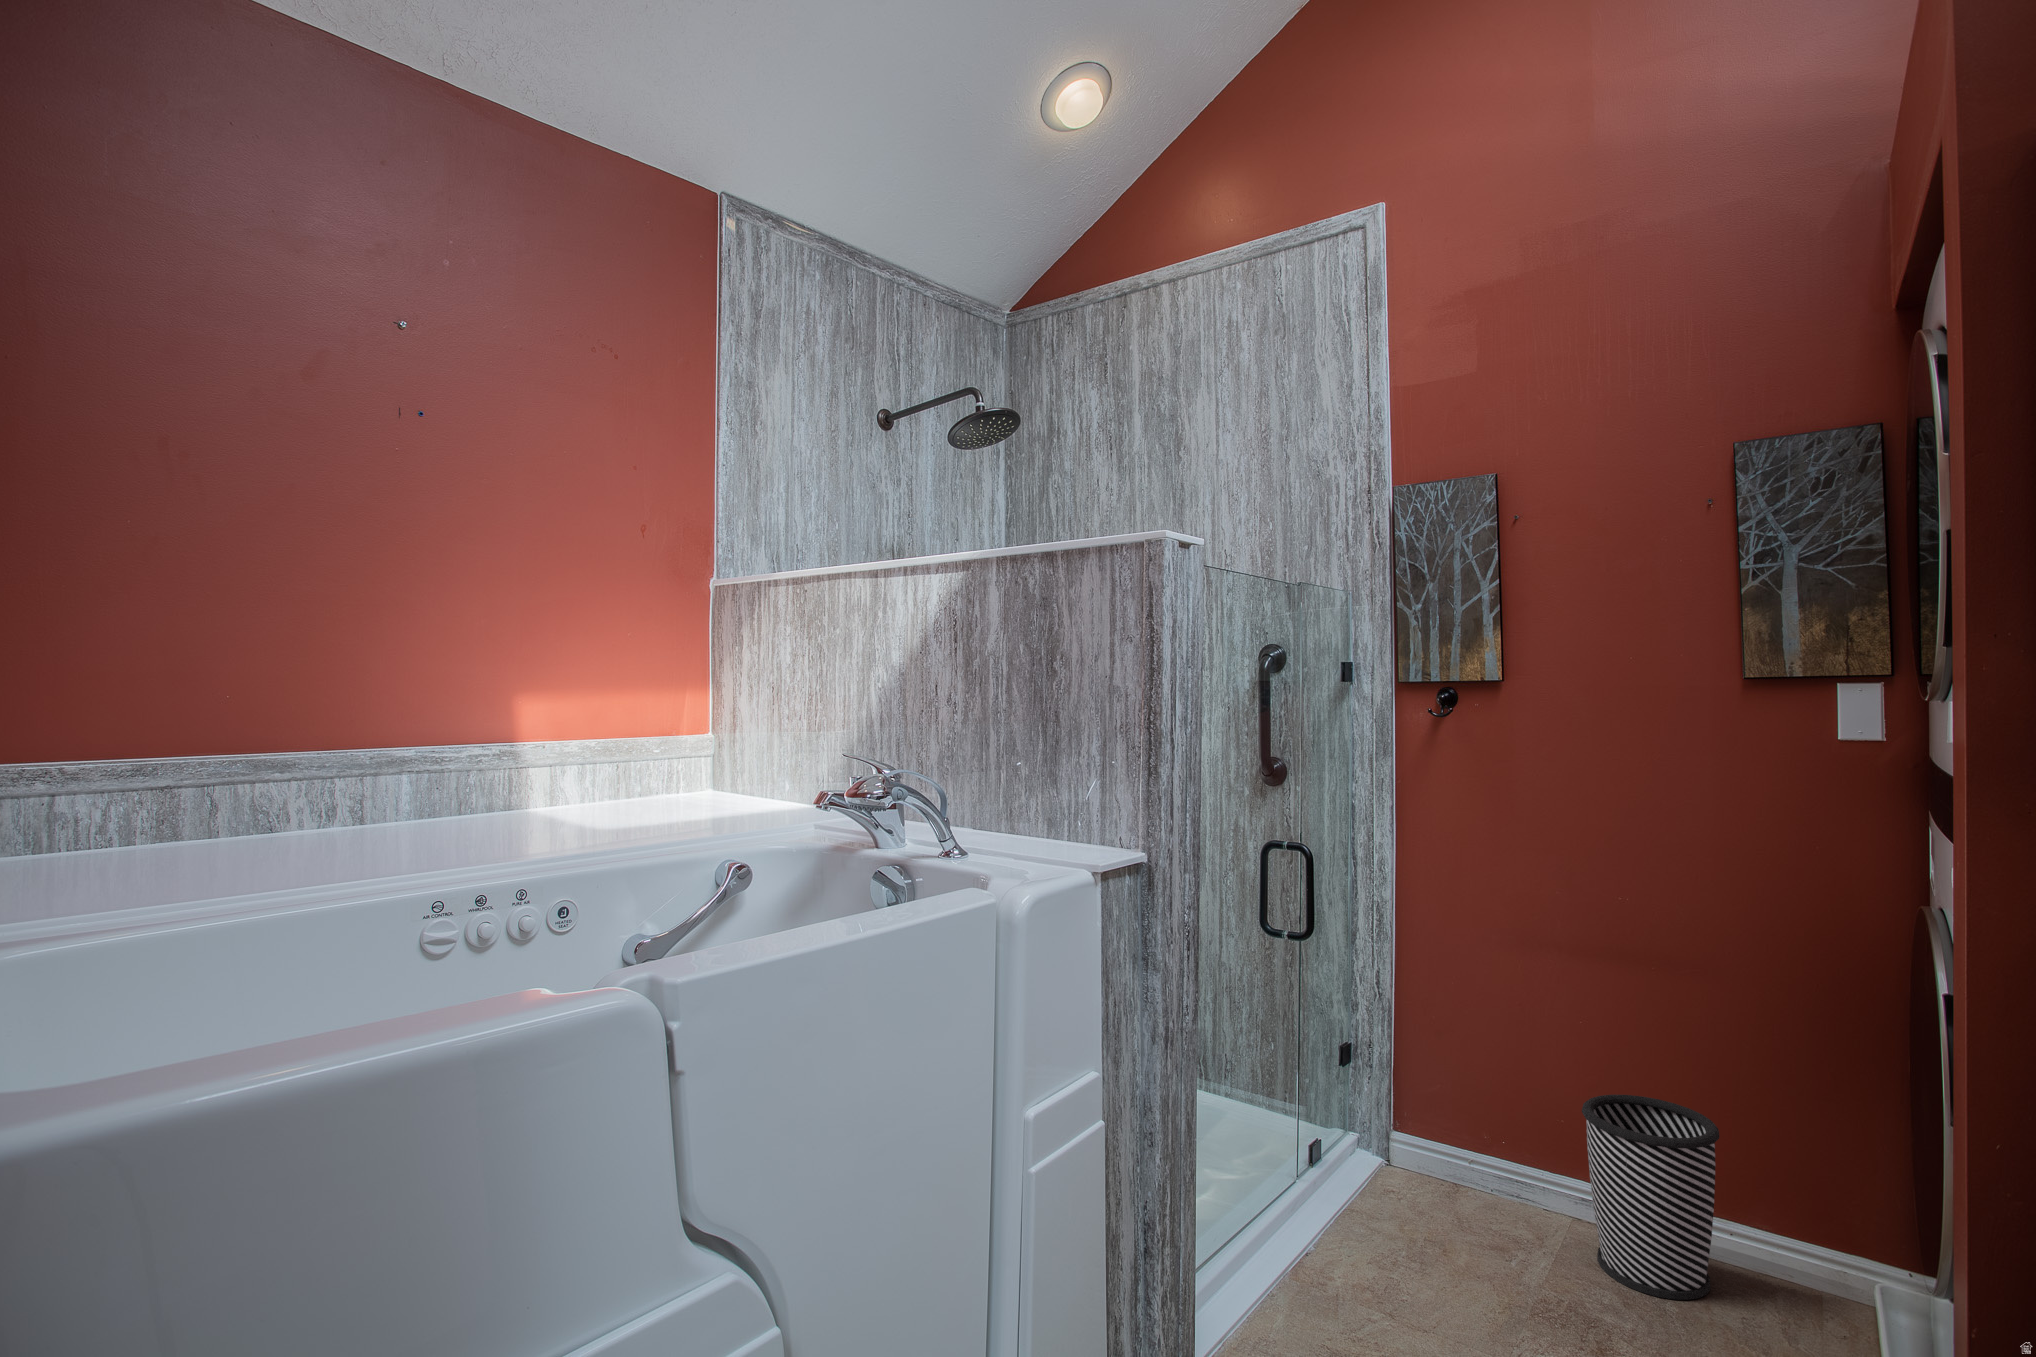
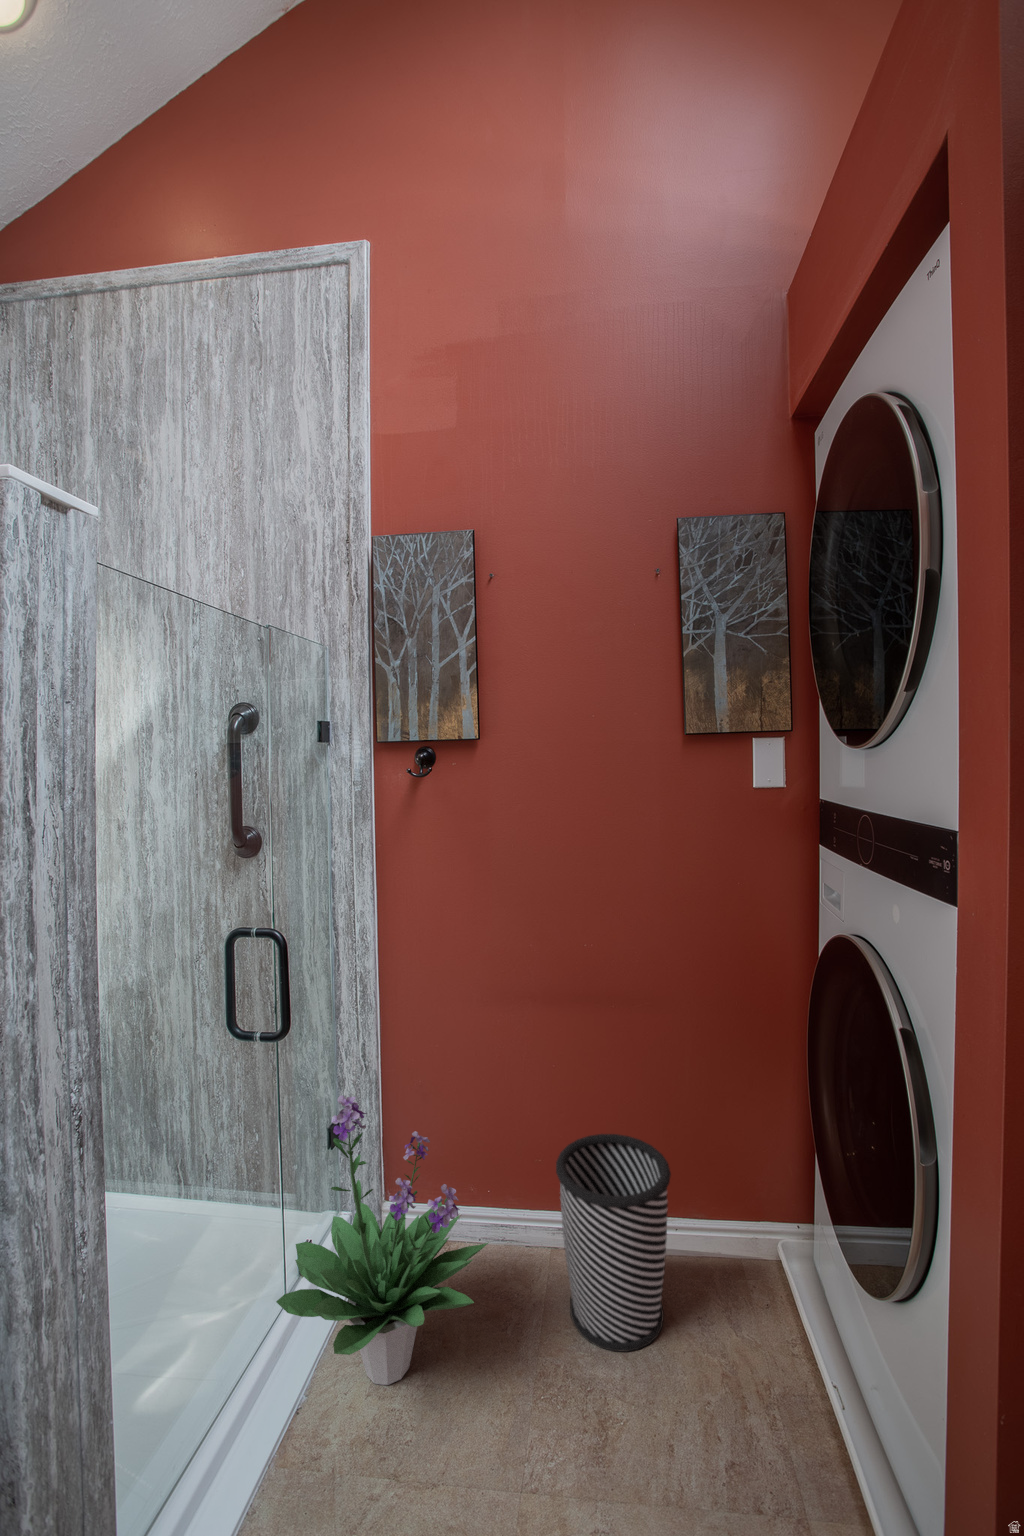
potted plant: none [1309,989,1506,1248] -> present [276,1095,488,1385]

